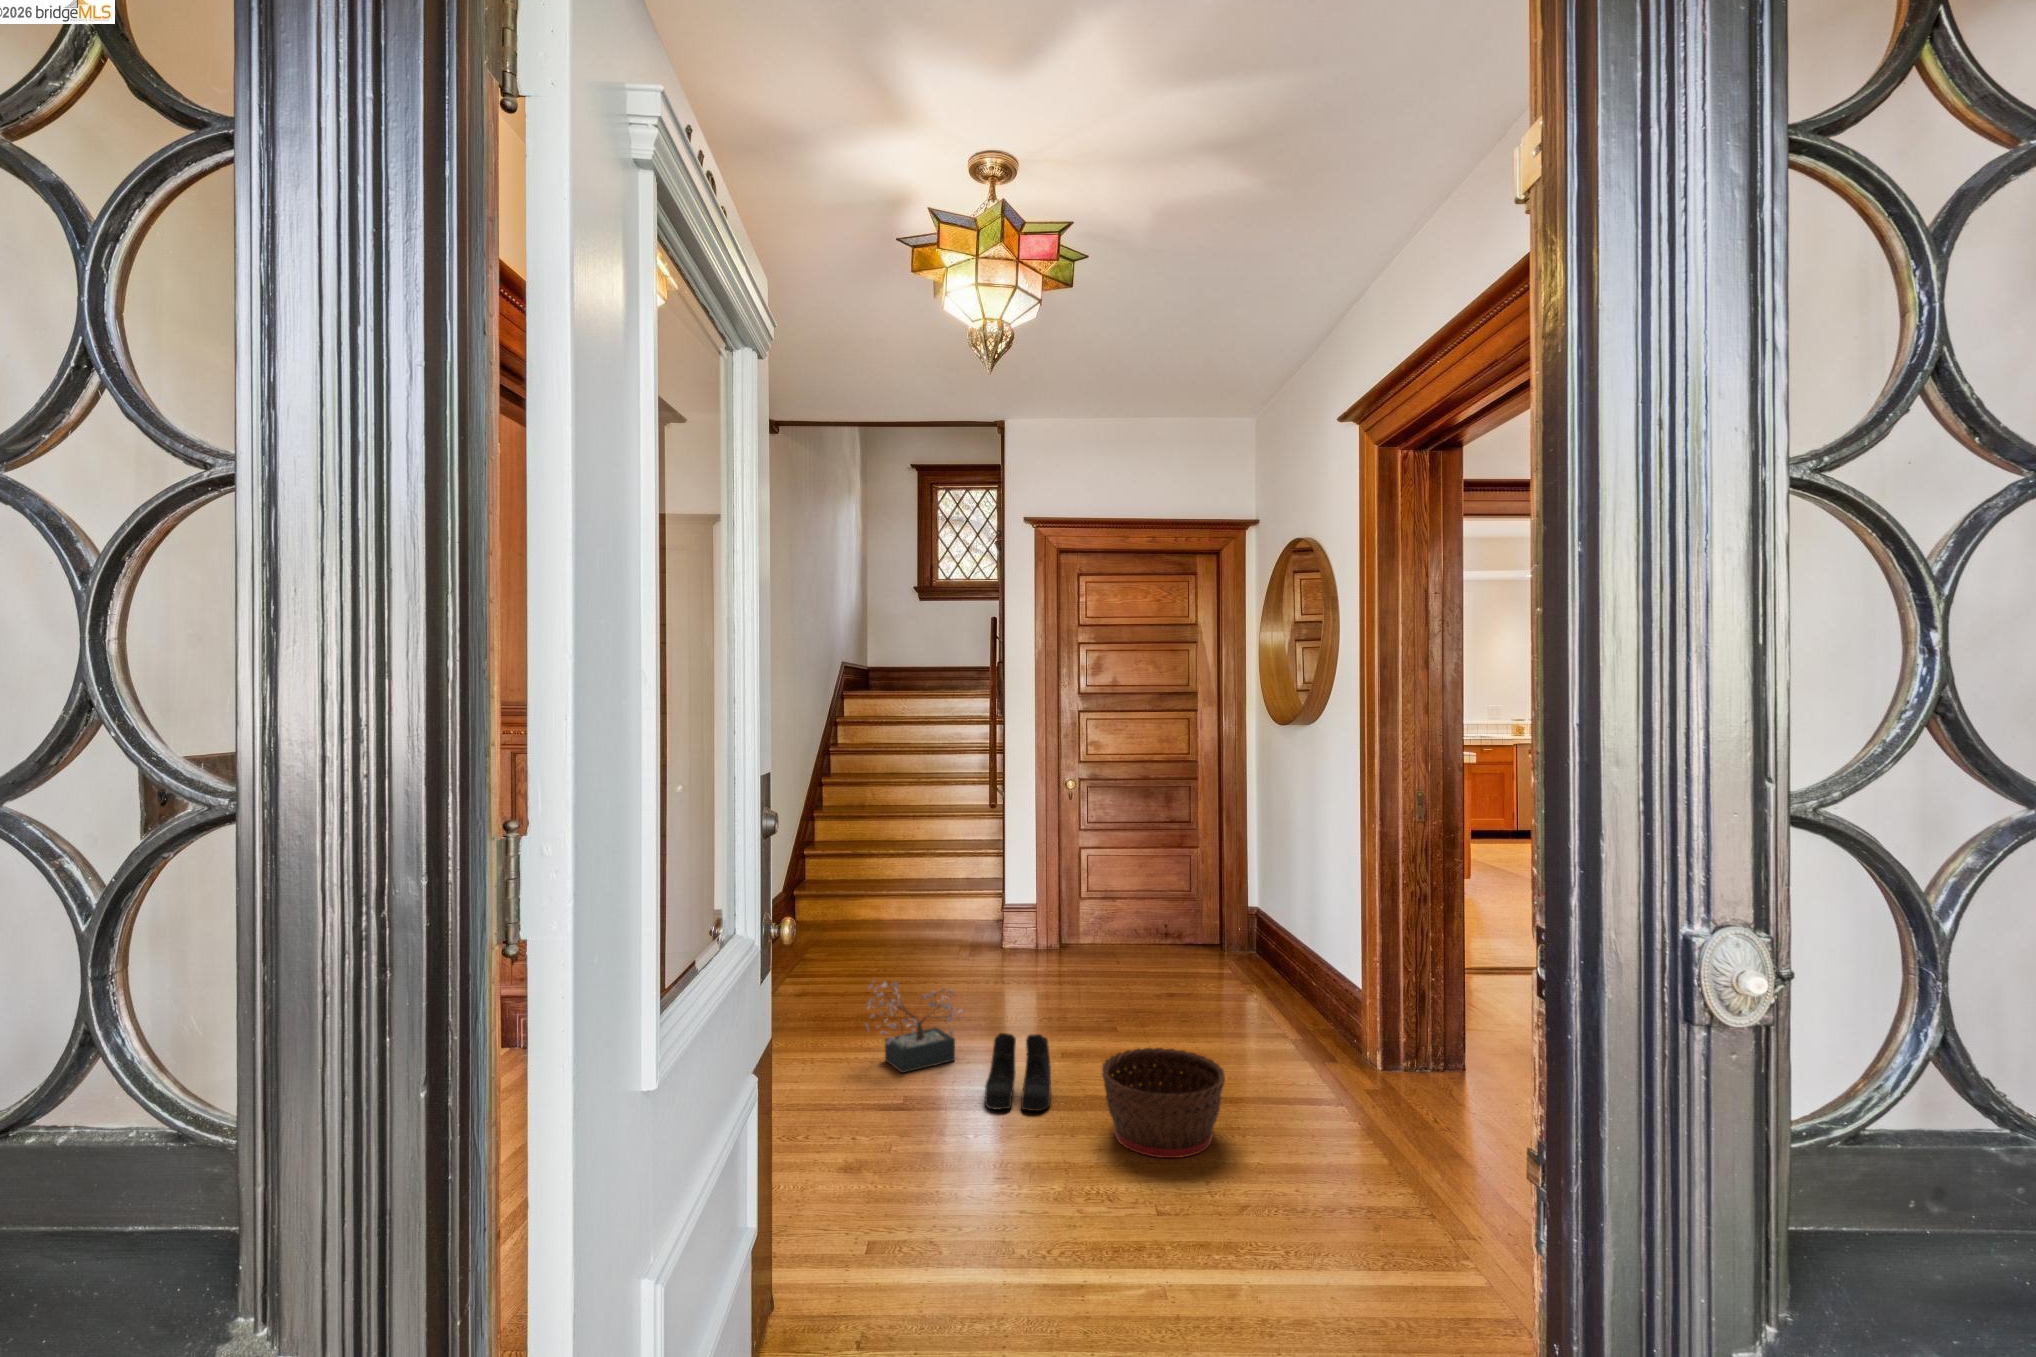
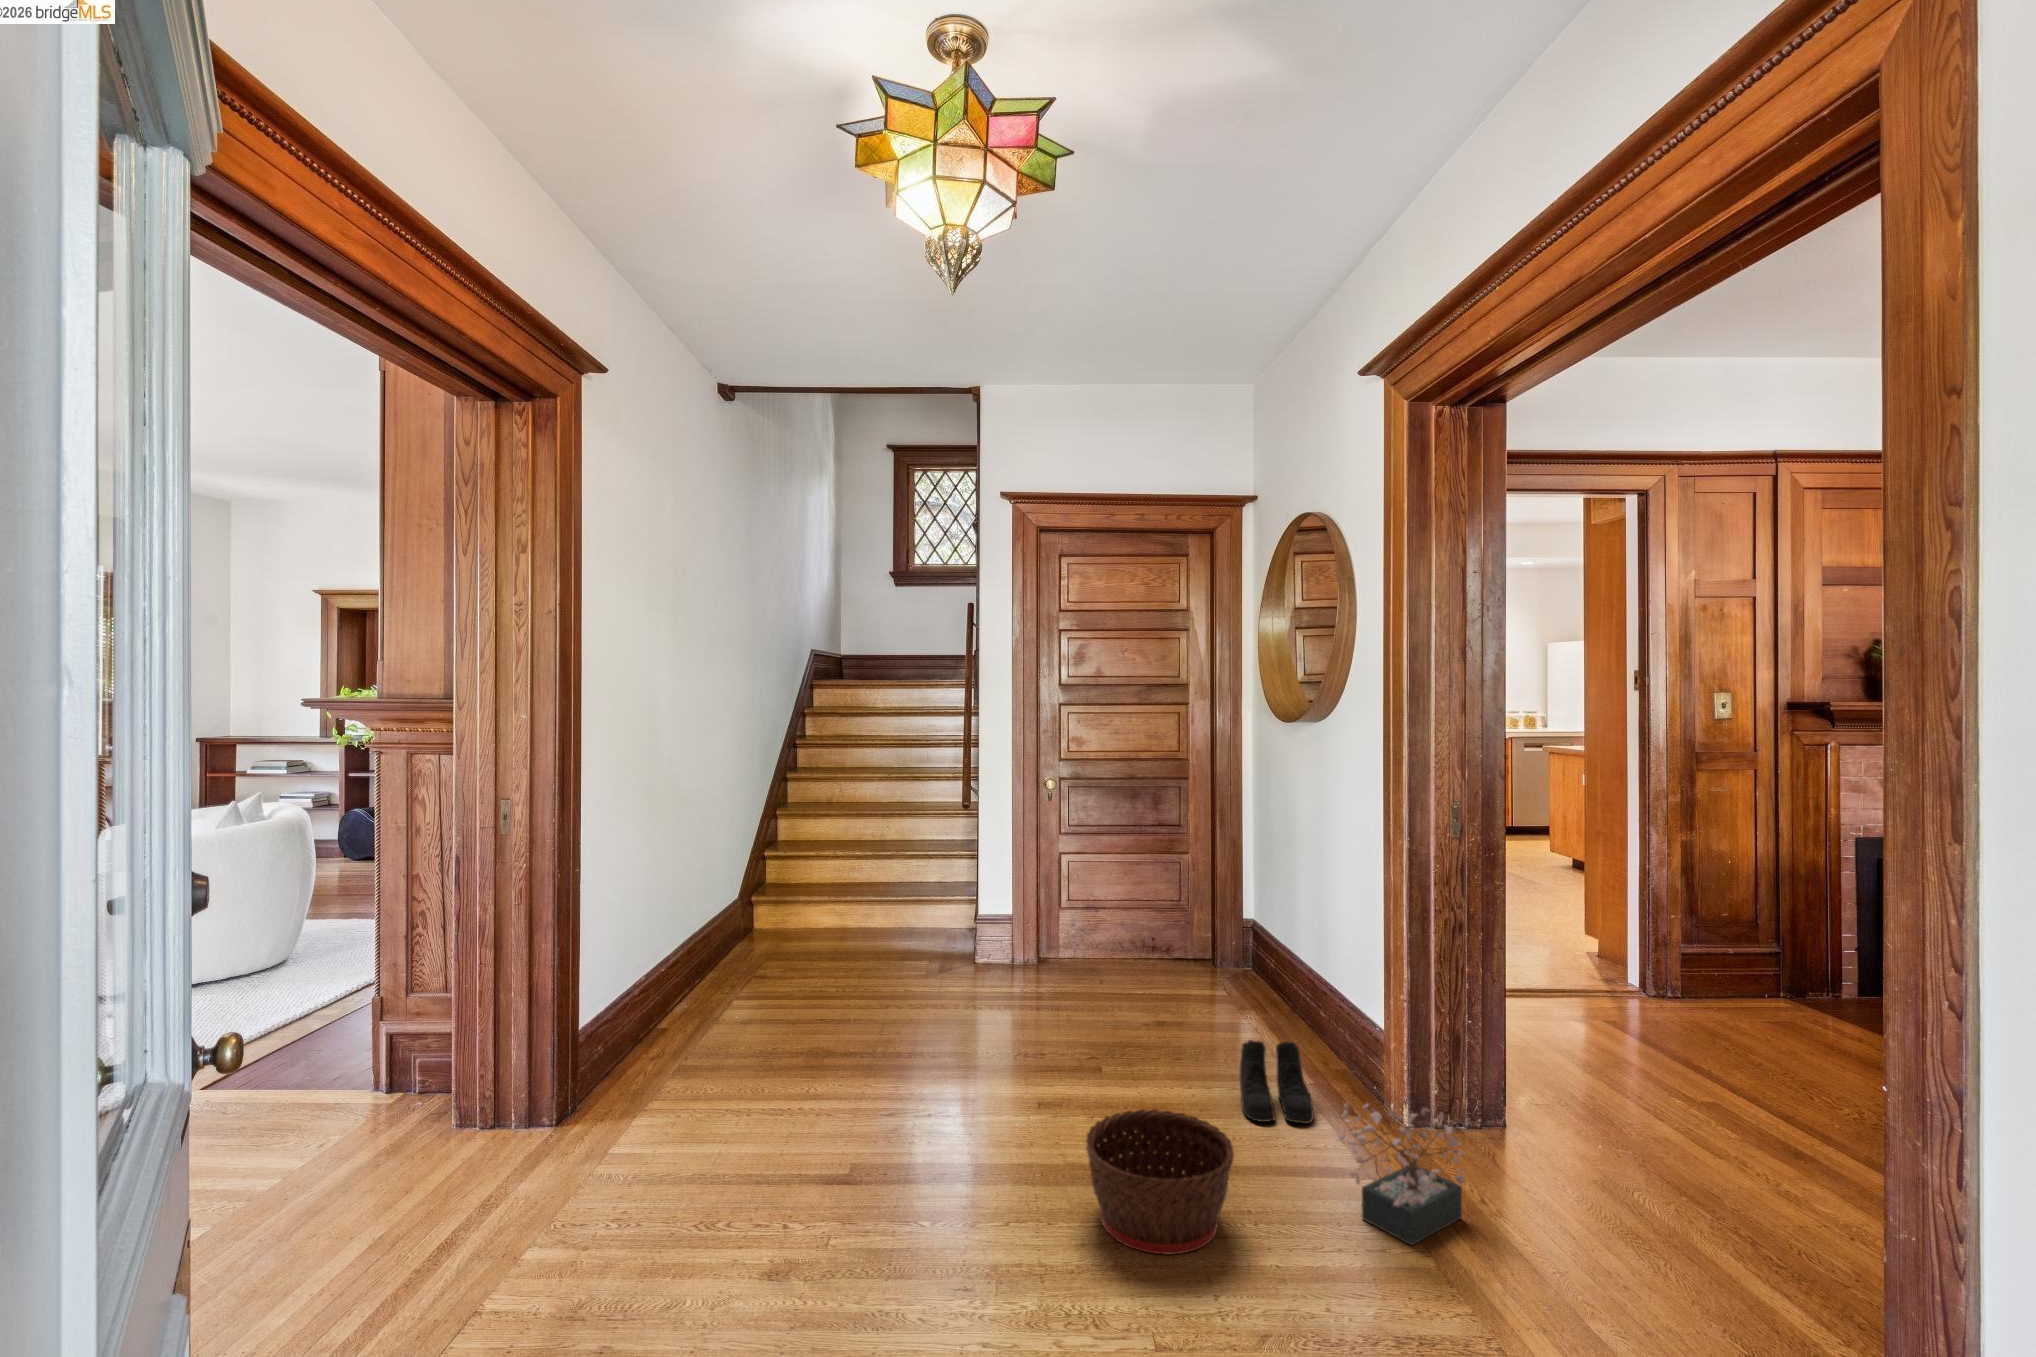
decorative plant: present [865,981,962,1073] -> present [1338,1104,1464,1245]
boots: present [985,1033,1051,1111] -> present [1239,1040,1314,1123]

